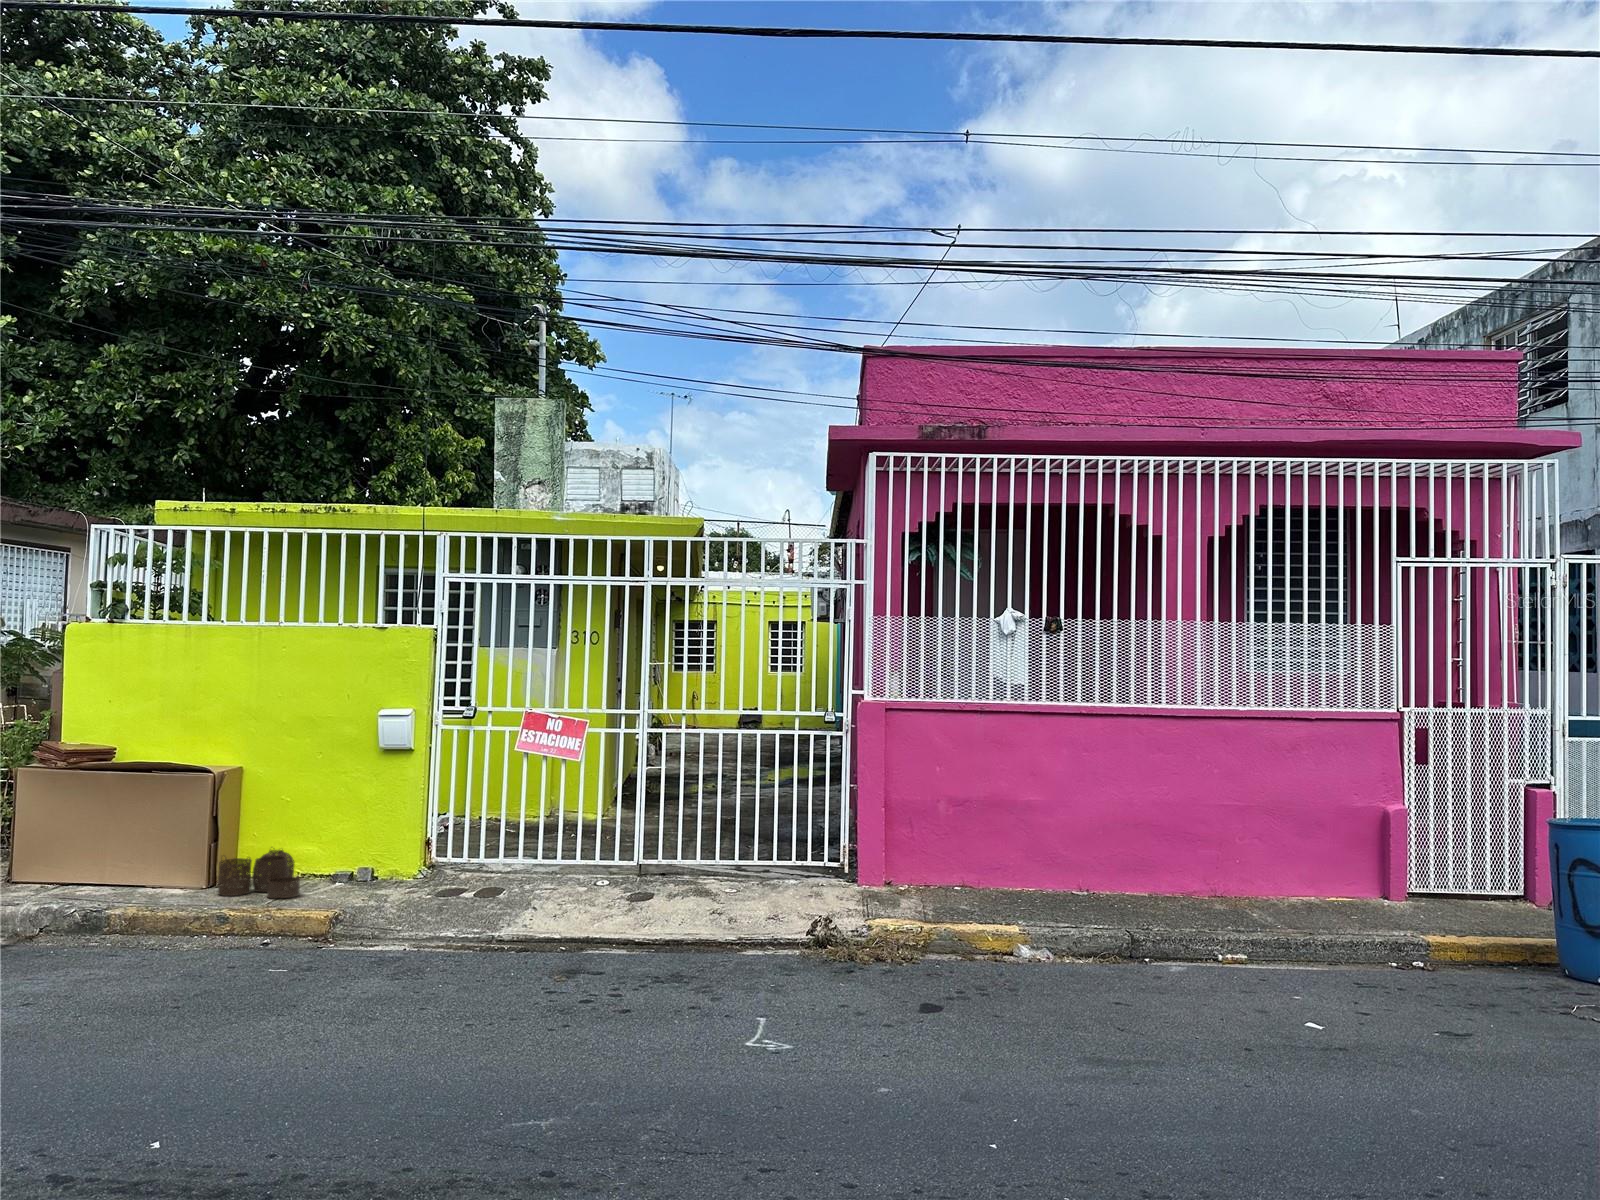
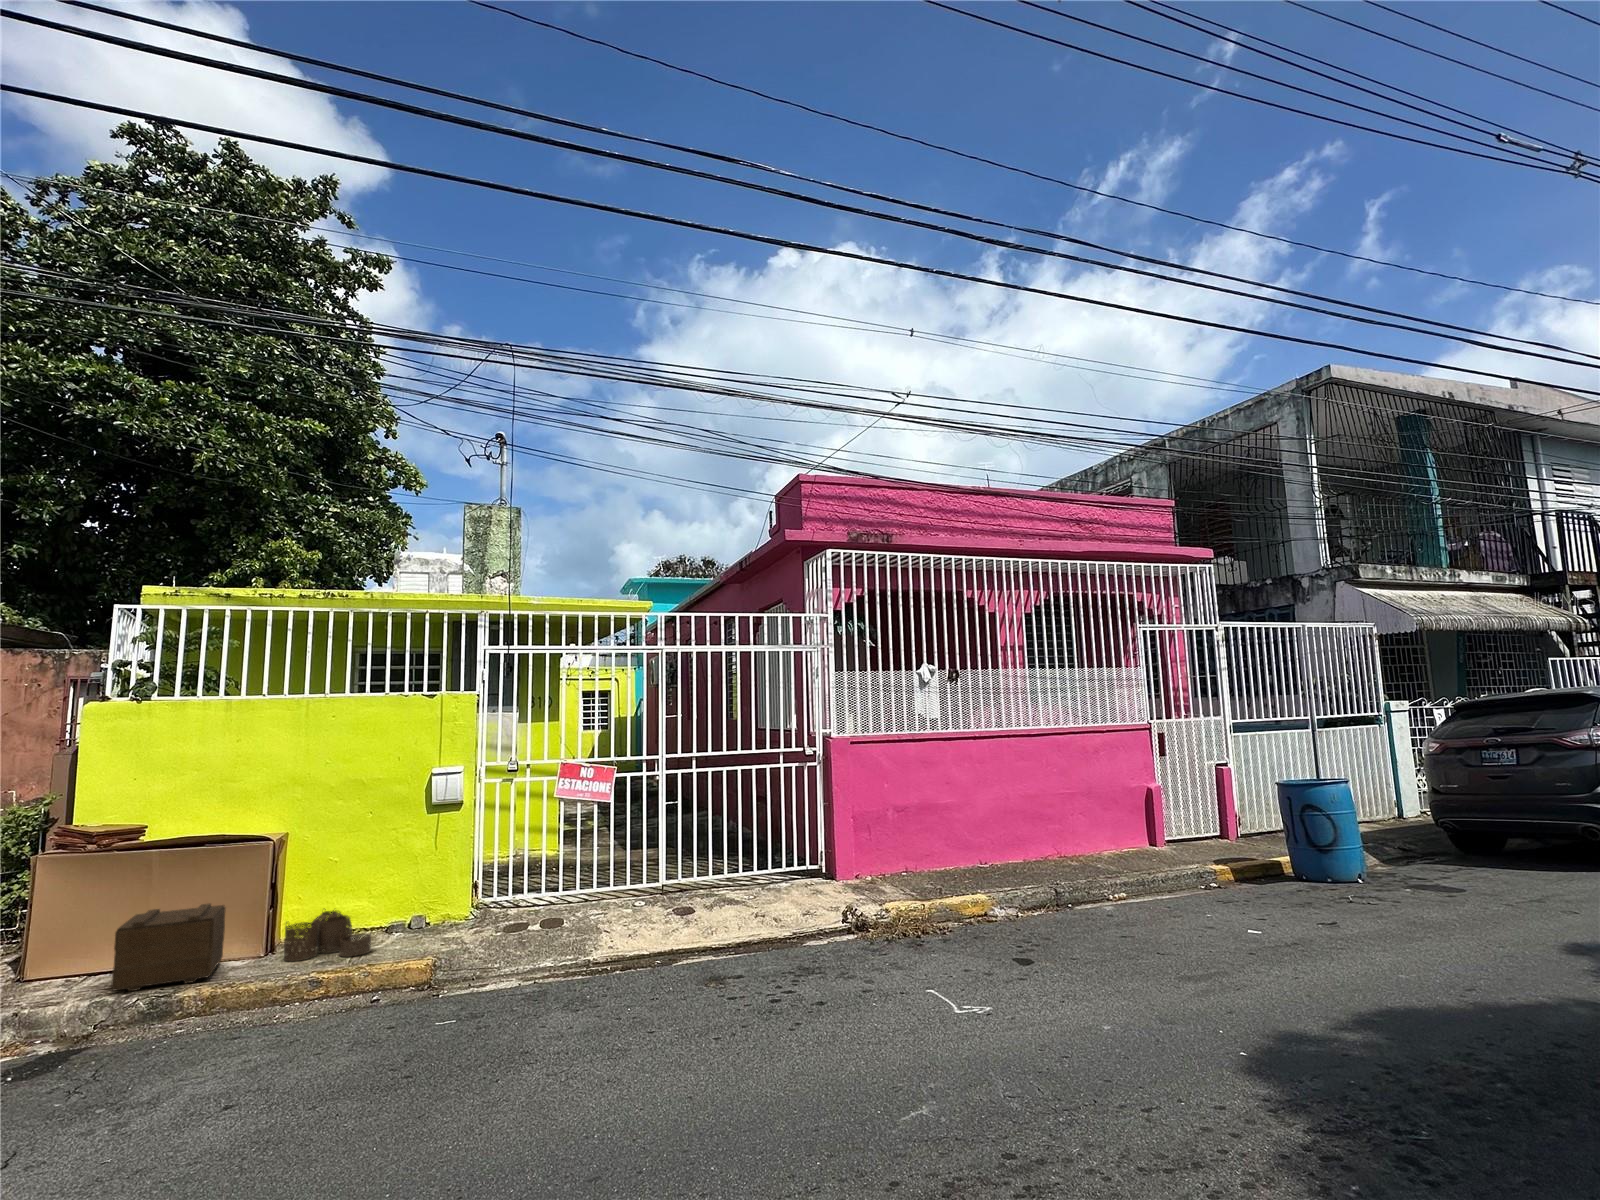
wooden crate: none [56,829,171,904] -> present [111,903,225,991]

